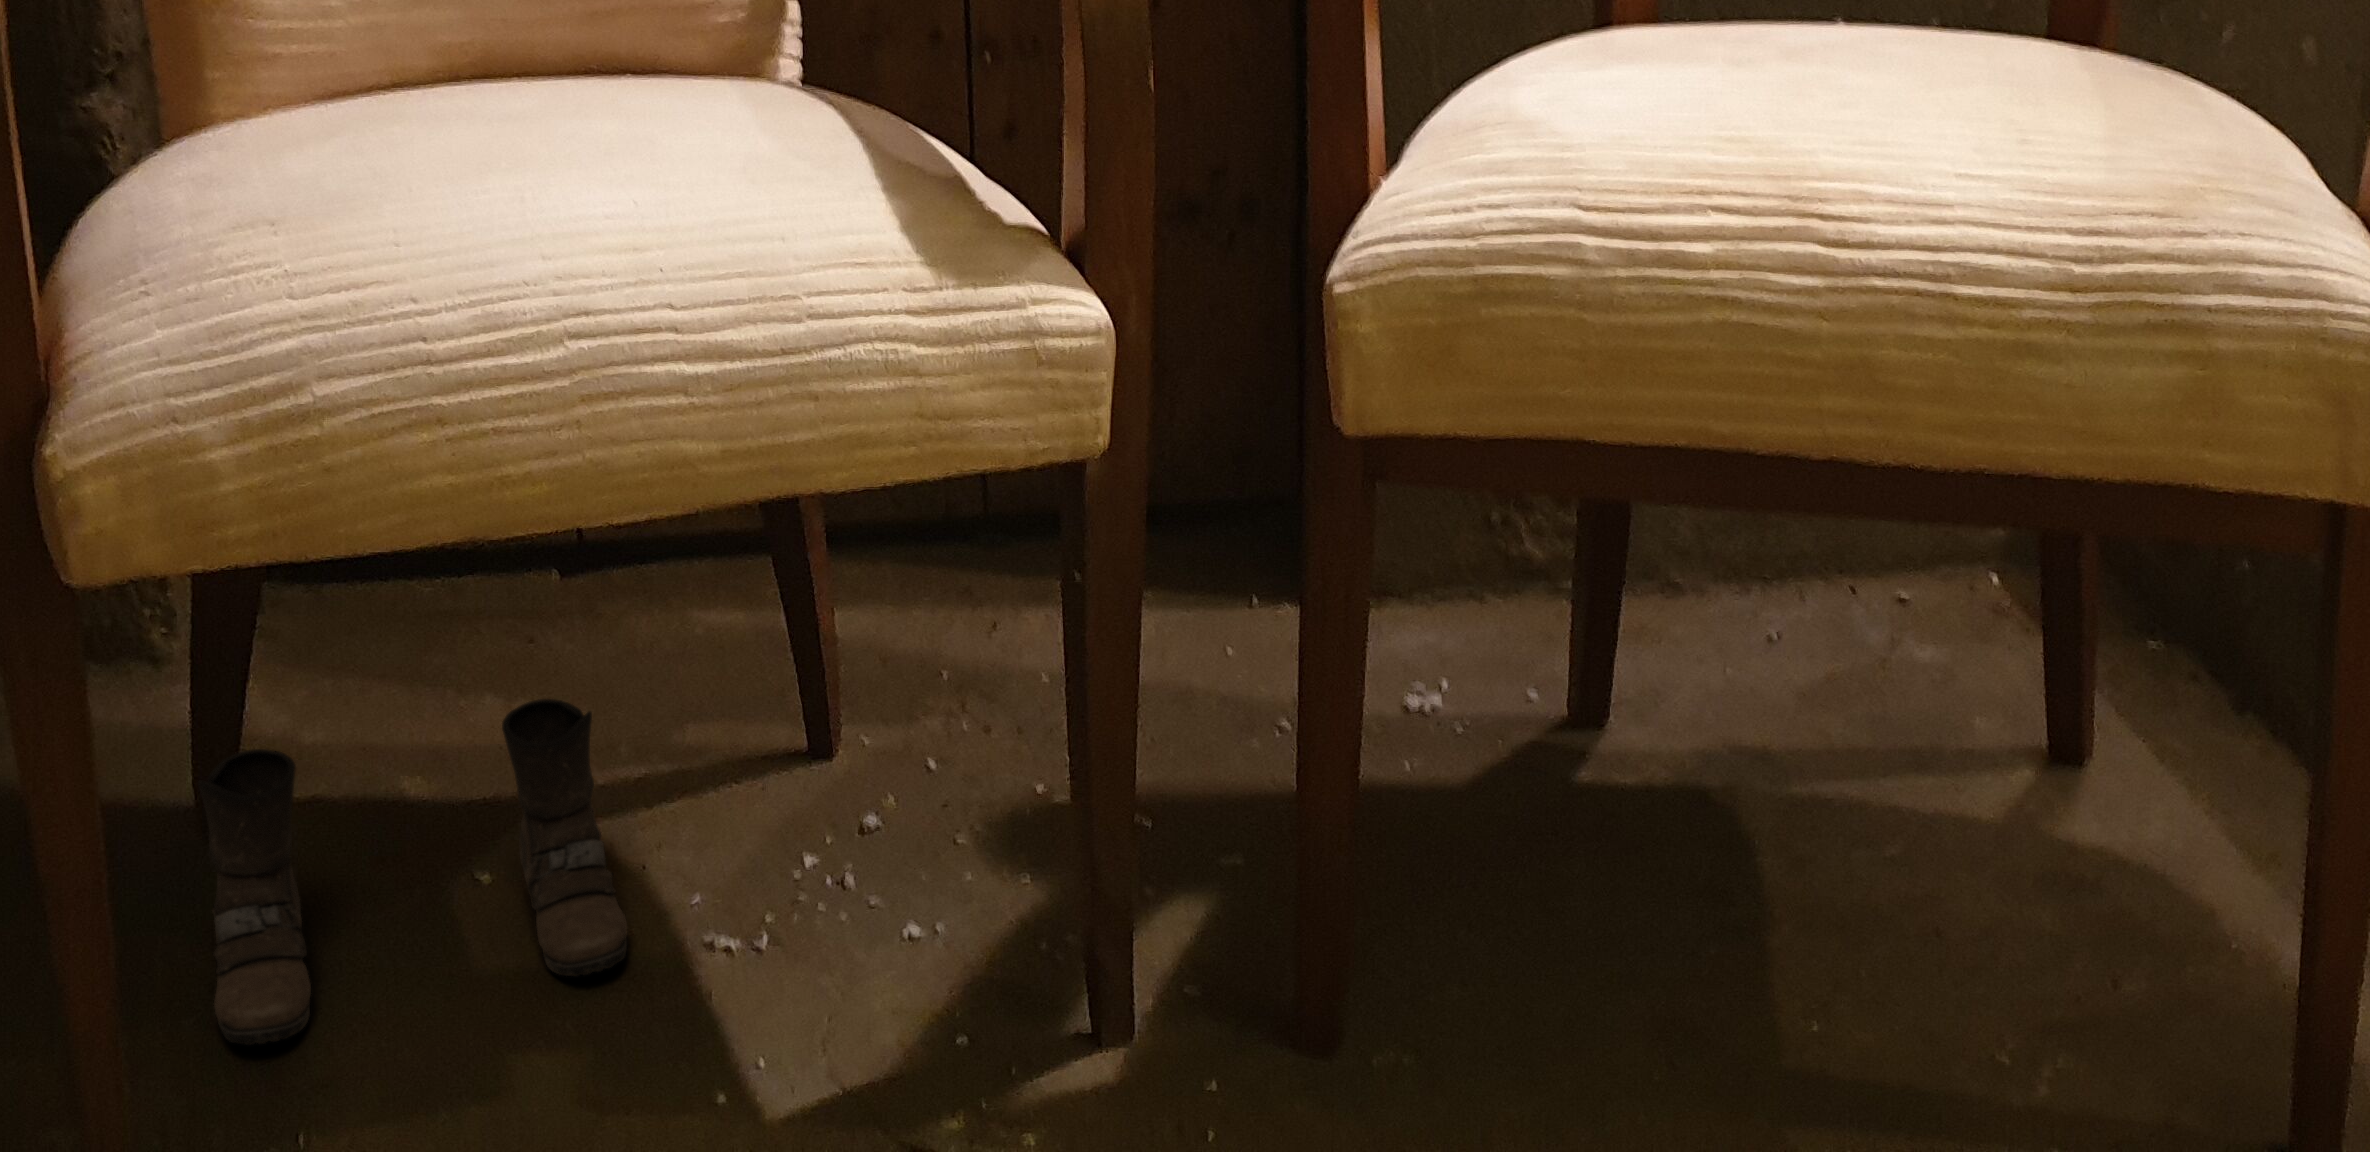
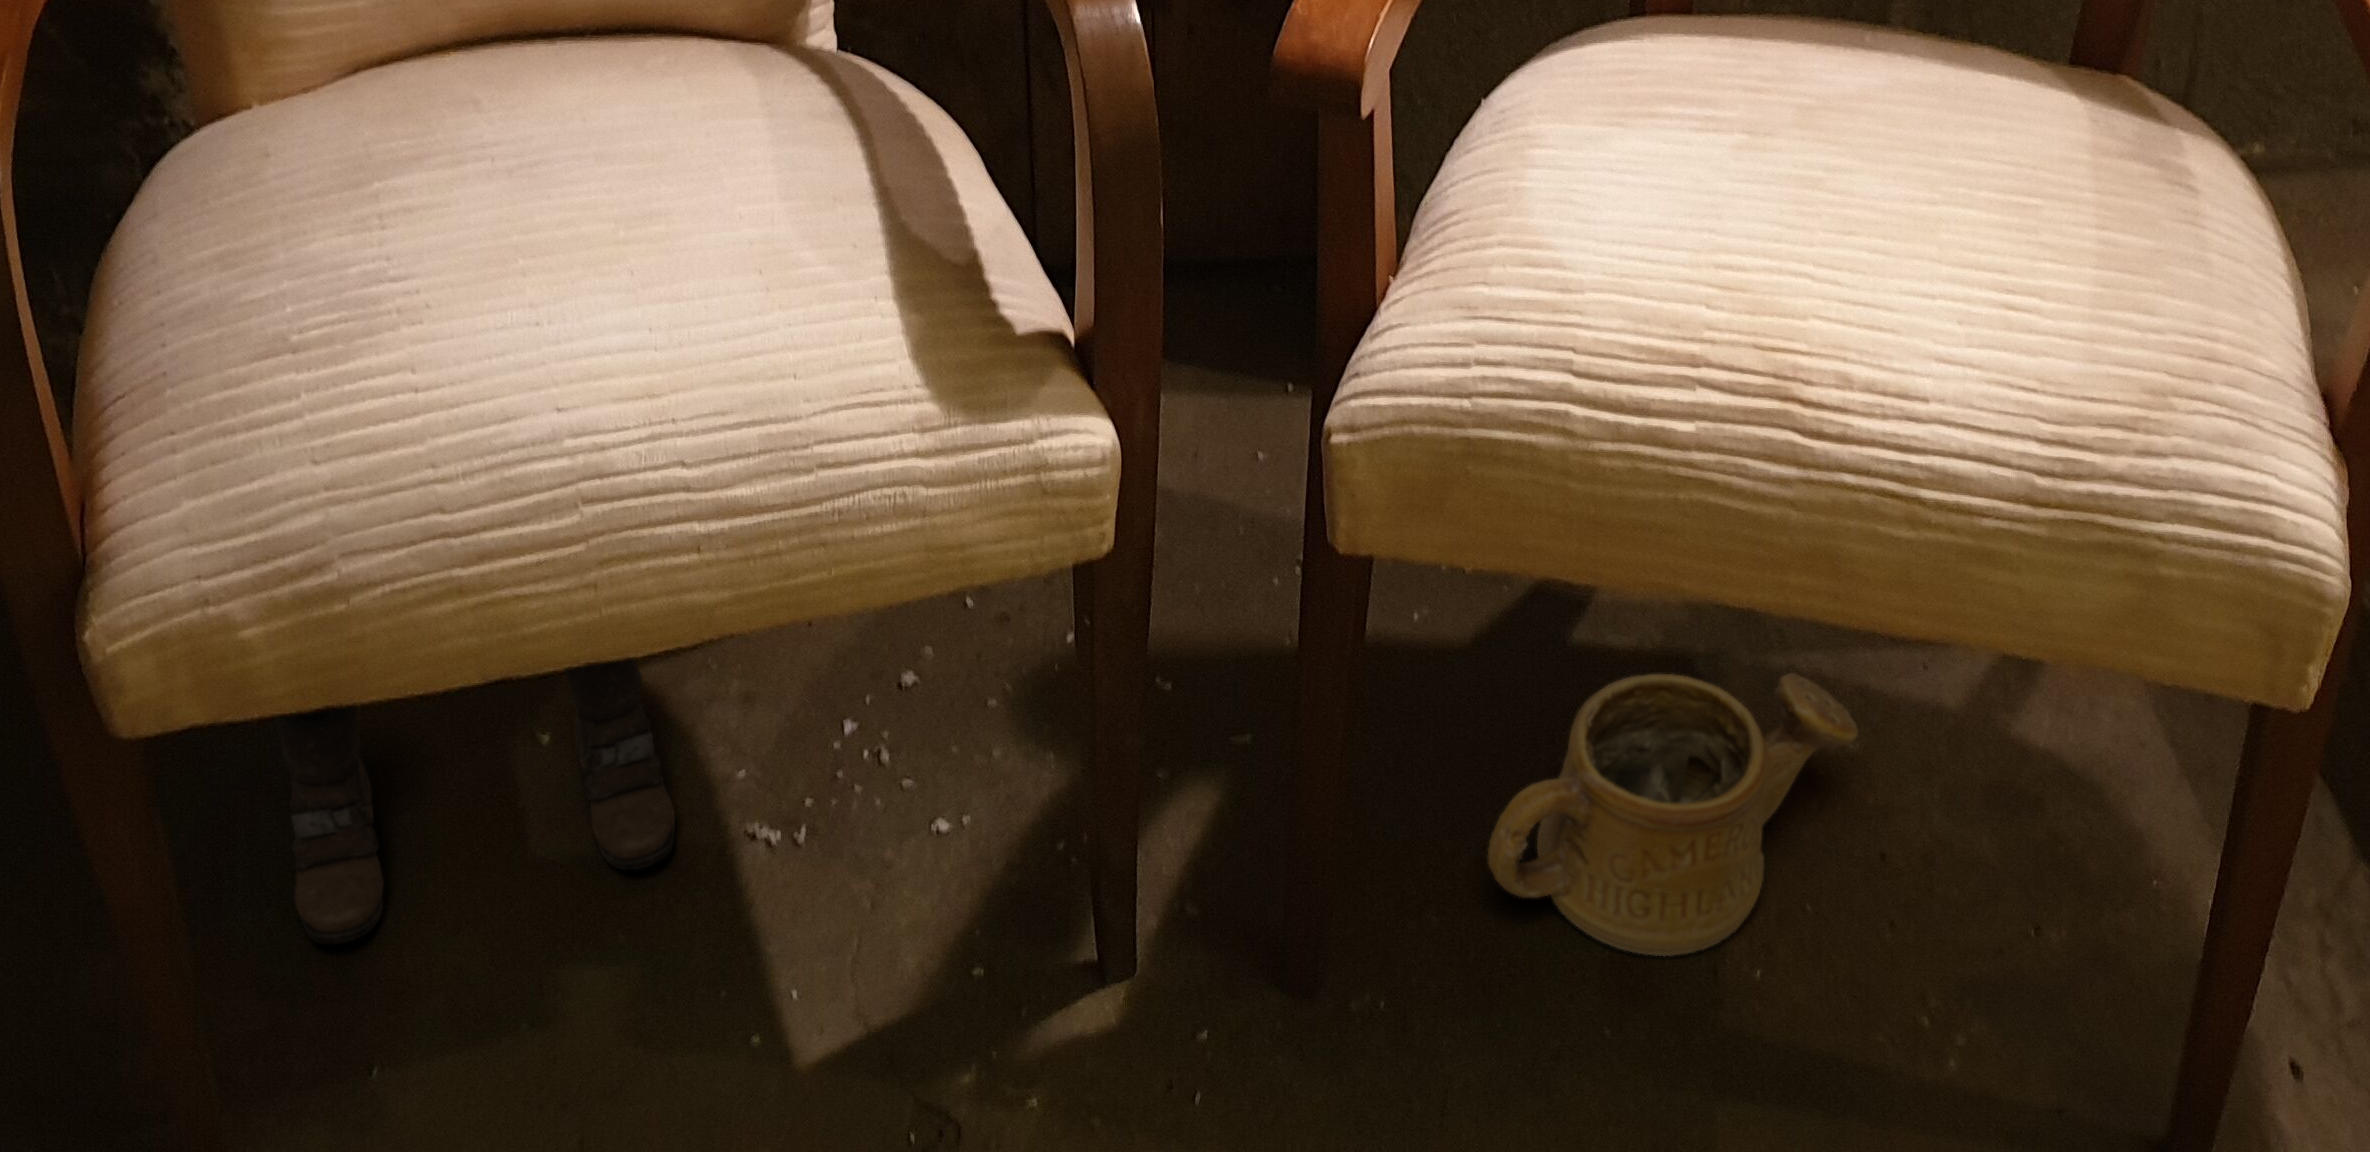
watering can: none [1519,720,1911,1019] -> present [1488,673,1858,956]

